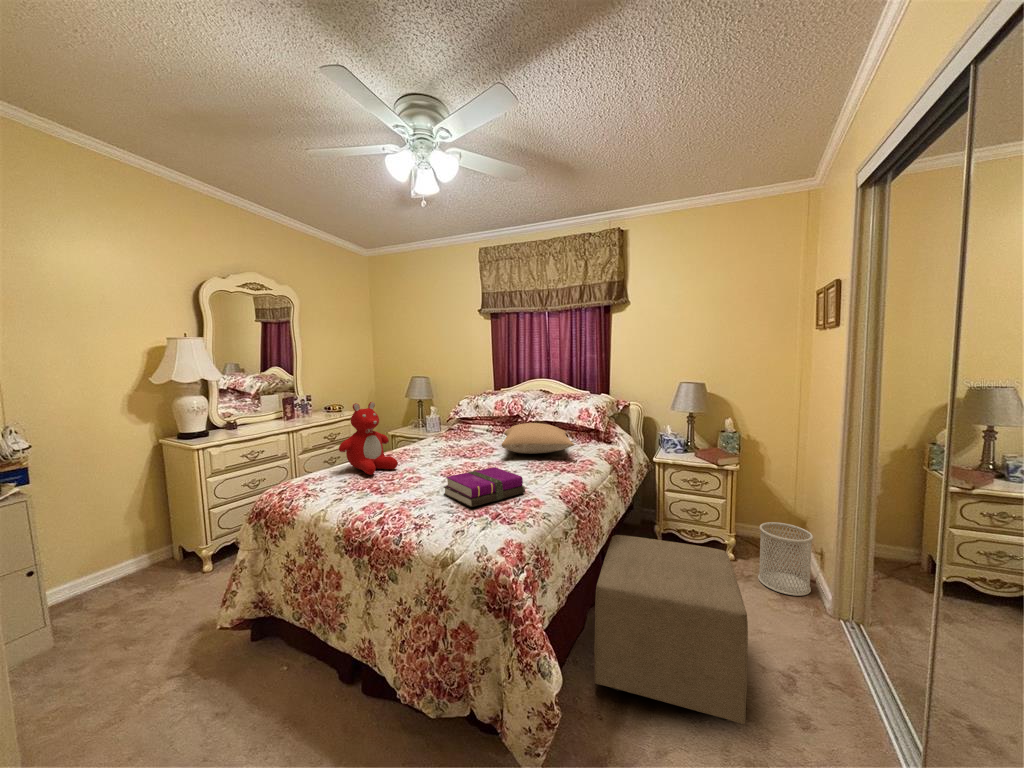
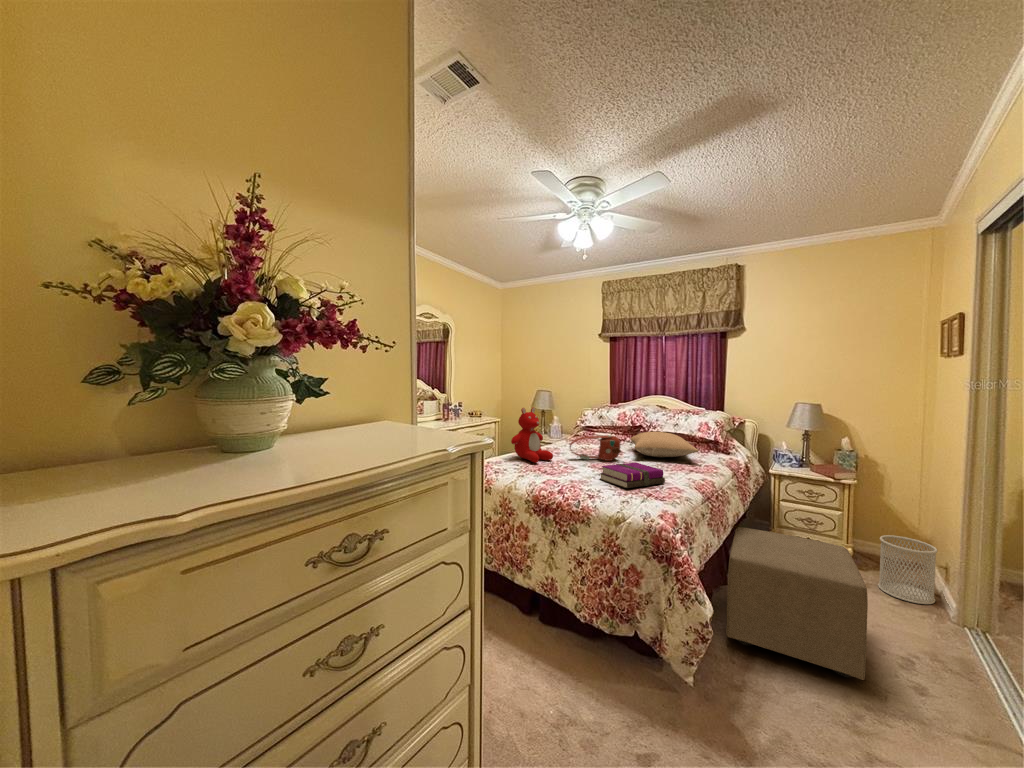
handbag: none [420,432,485,464] -> present [570,435,621,461]

